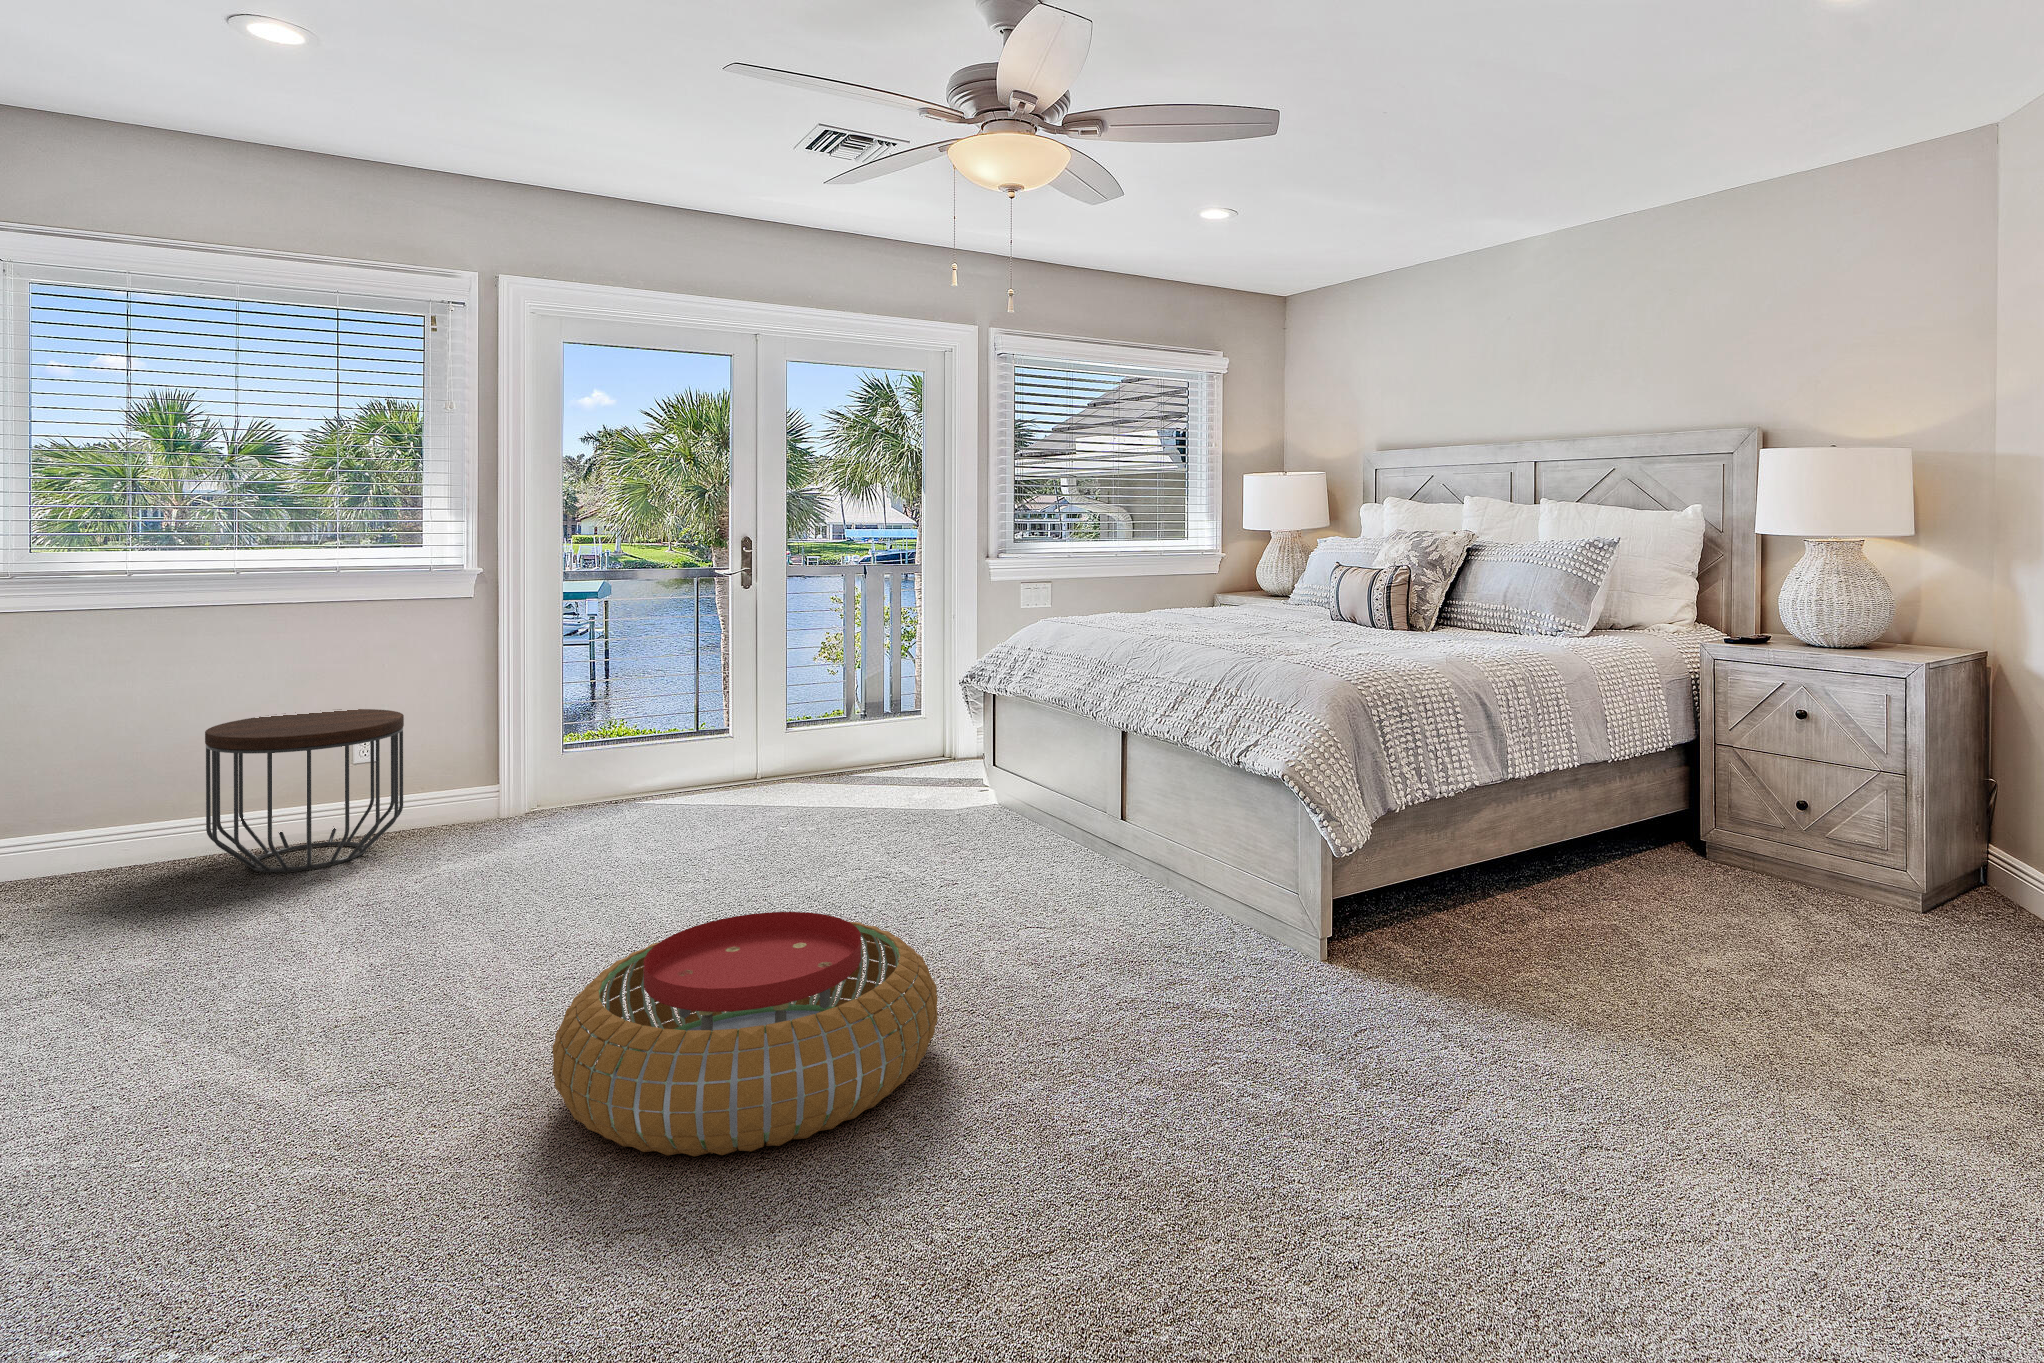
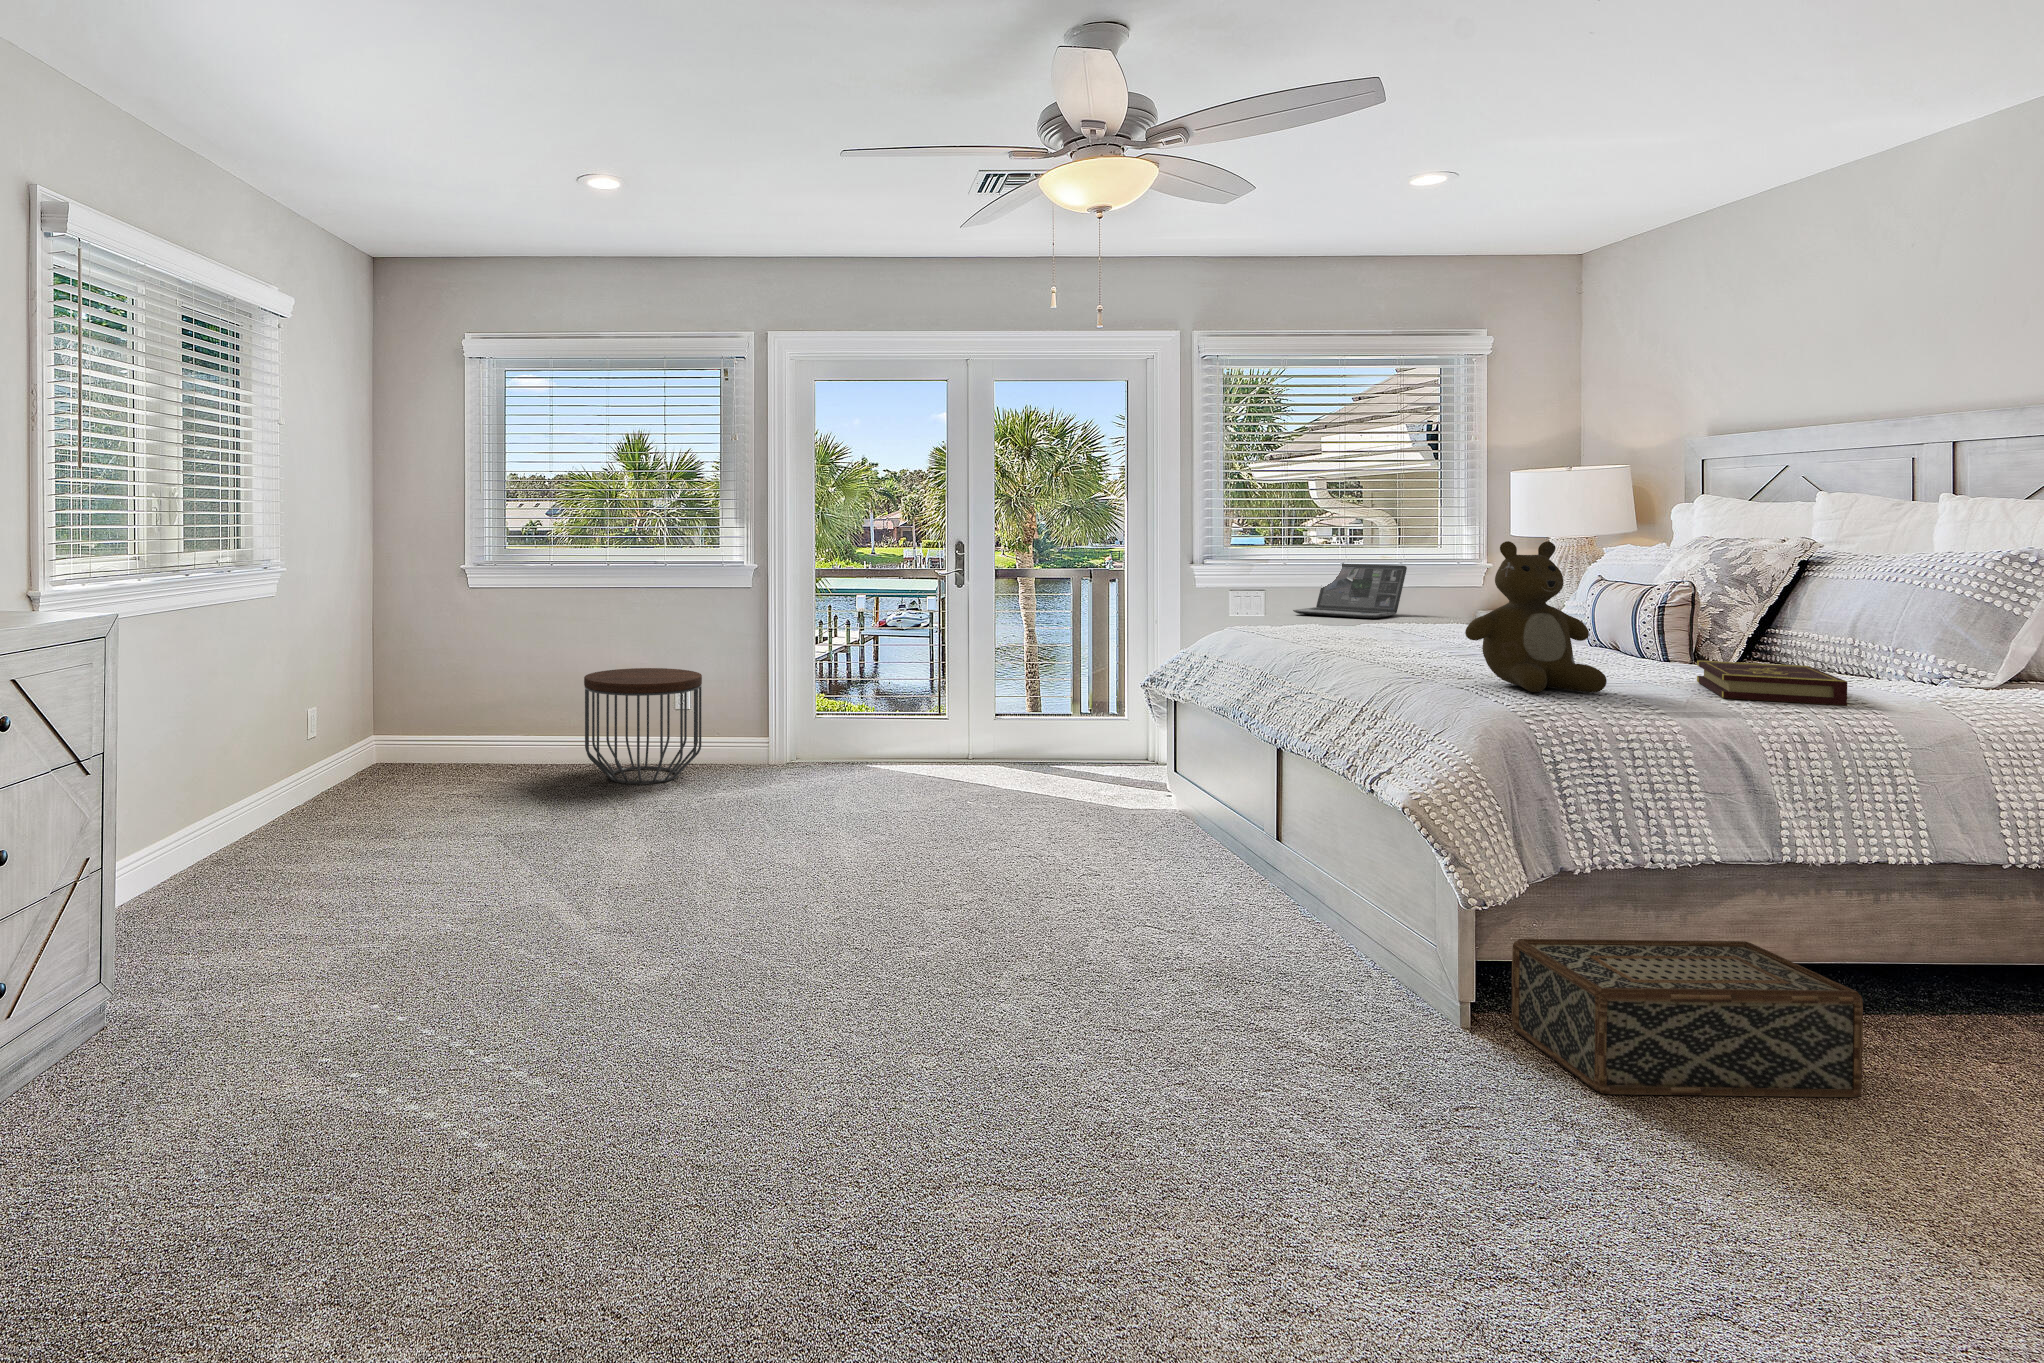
teddy bear: none [1297,534,1399,663] -> present [1465,541,1607,693]
laptop: none [1075,555,1165,604] -> present [1293,564,1407,619]
book: none [1436,628,1541,657] -> present [1697,661,1847,706]
woven basket: none [1355,846,1575,991] -> present [1512,939,1863,1097]
pouf: present [552,912,938,1156] -> none [706,859,1008,1048]

